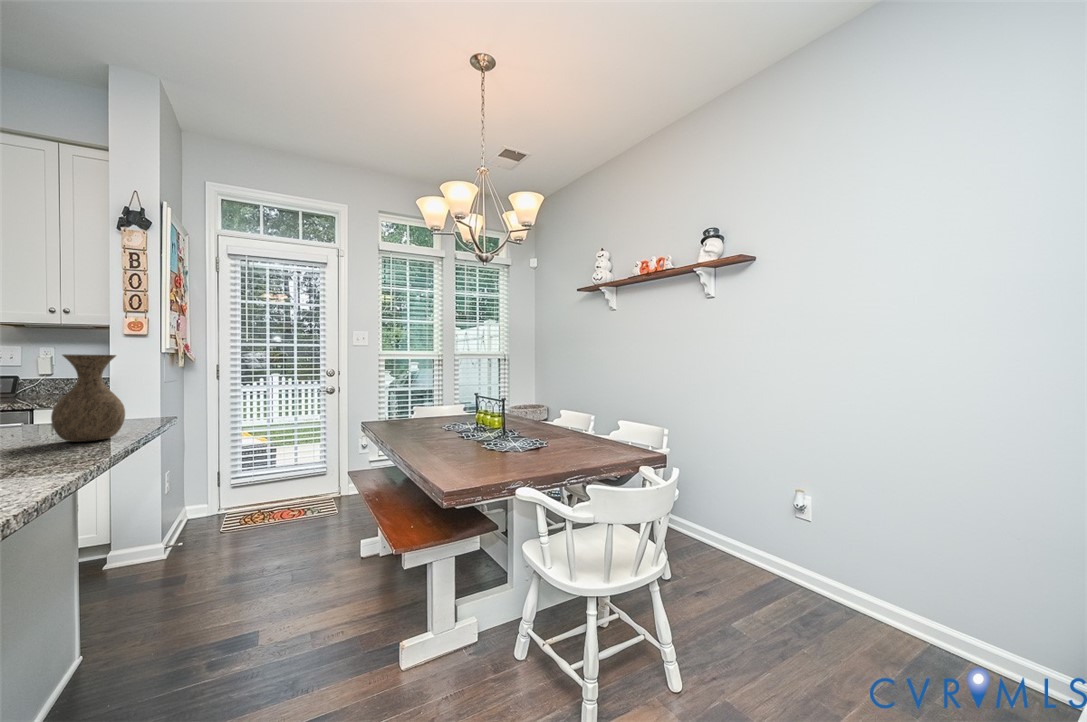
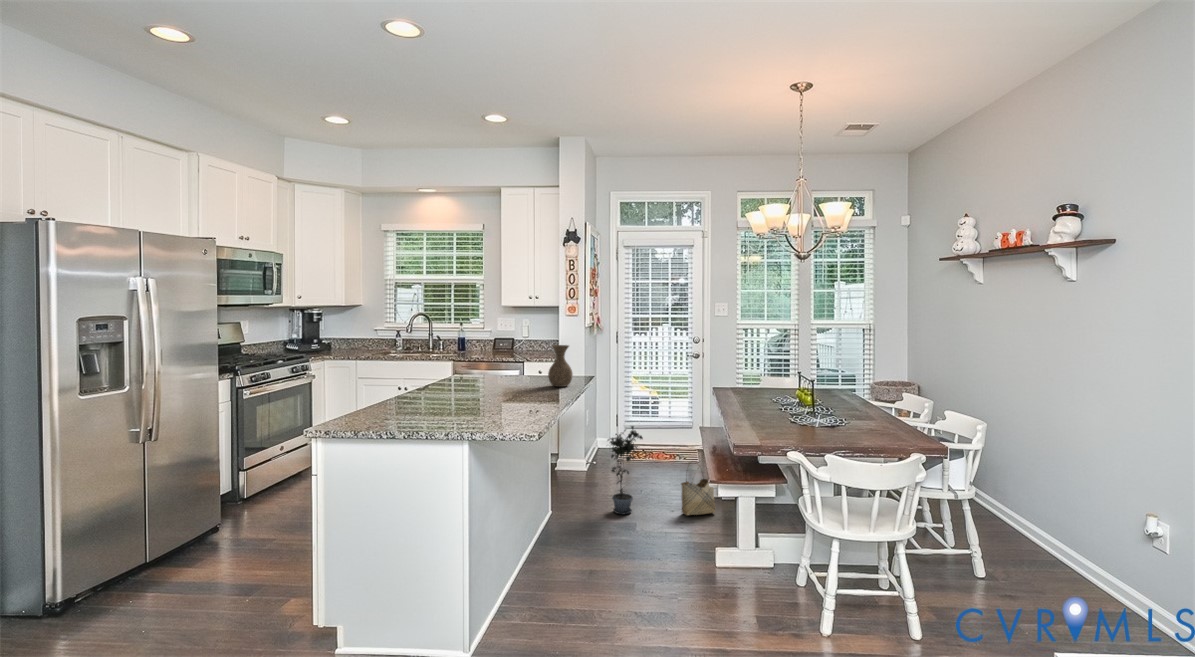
potted plant: none [206,490,280,644] -> present [608,426,643,514]
woven basket: none [344,523,393,606] -> present [681,479,715,516]

